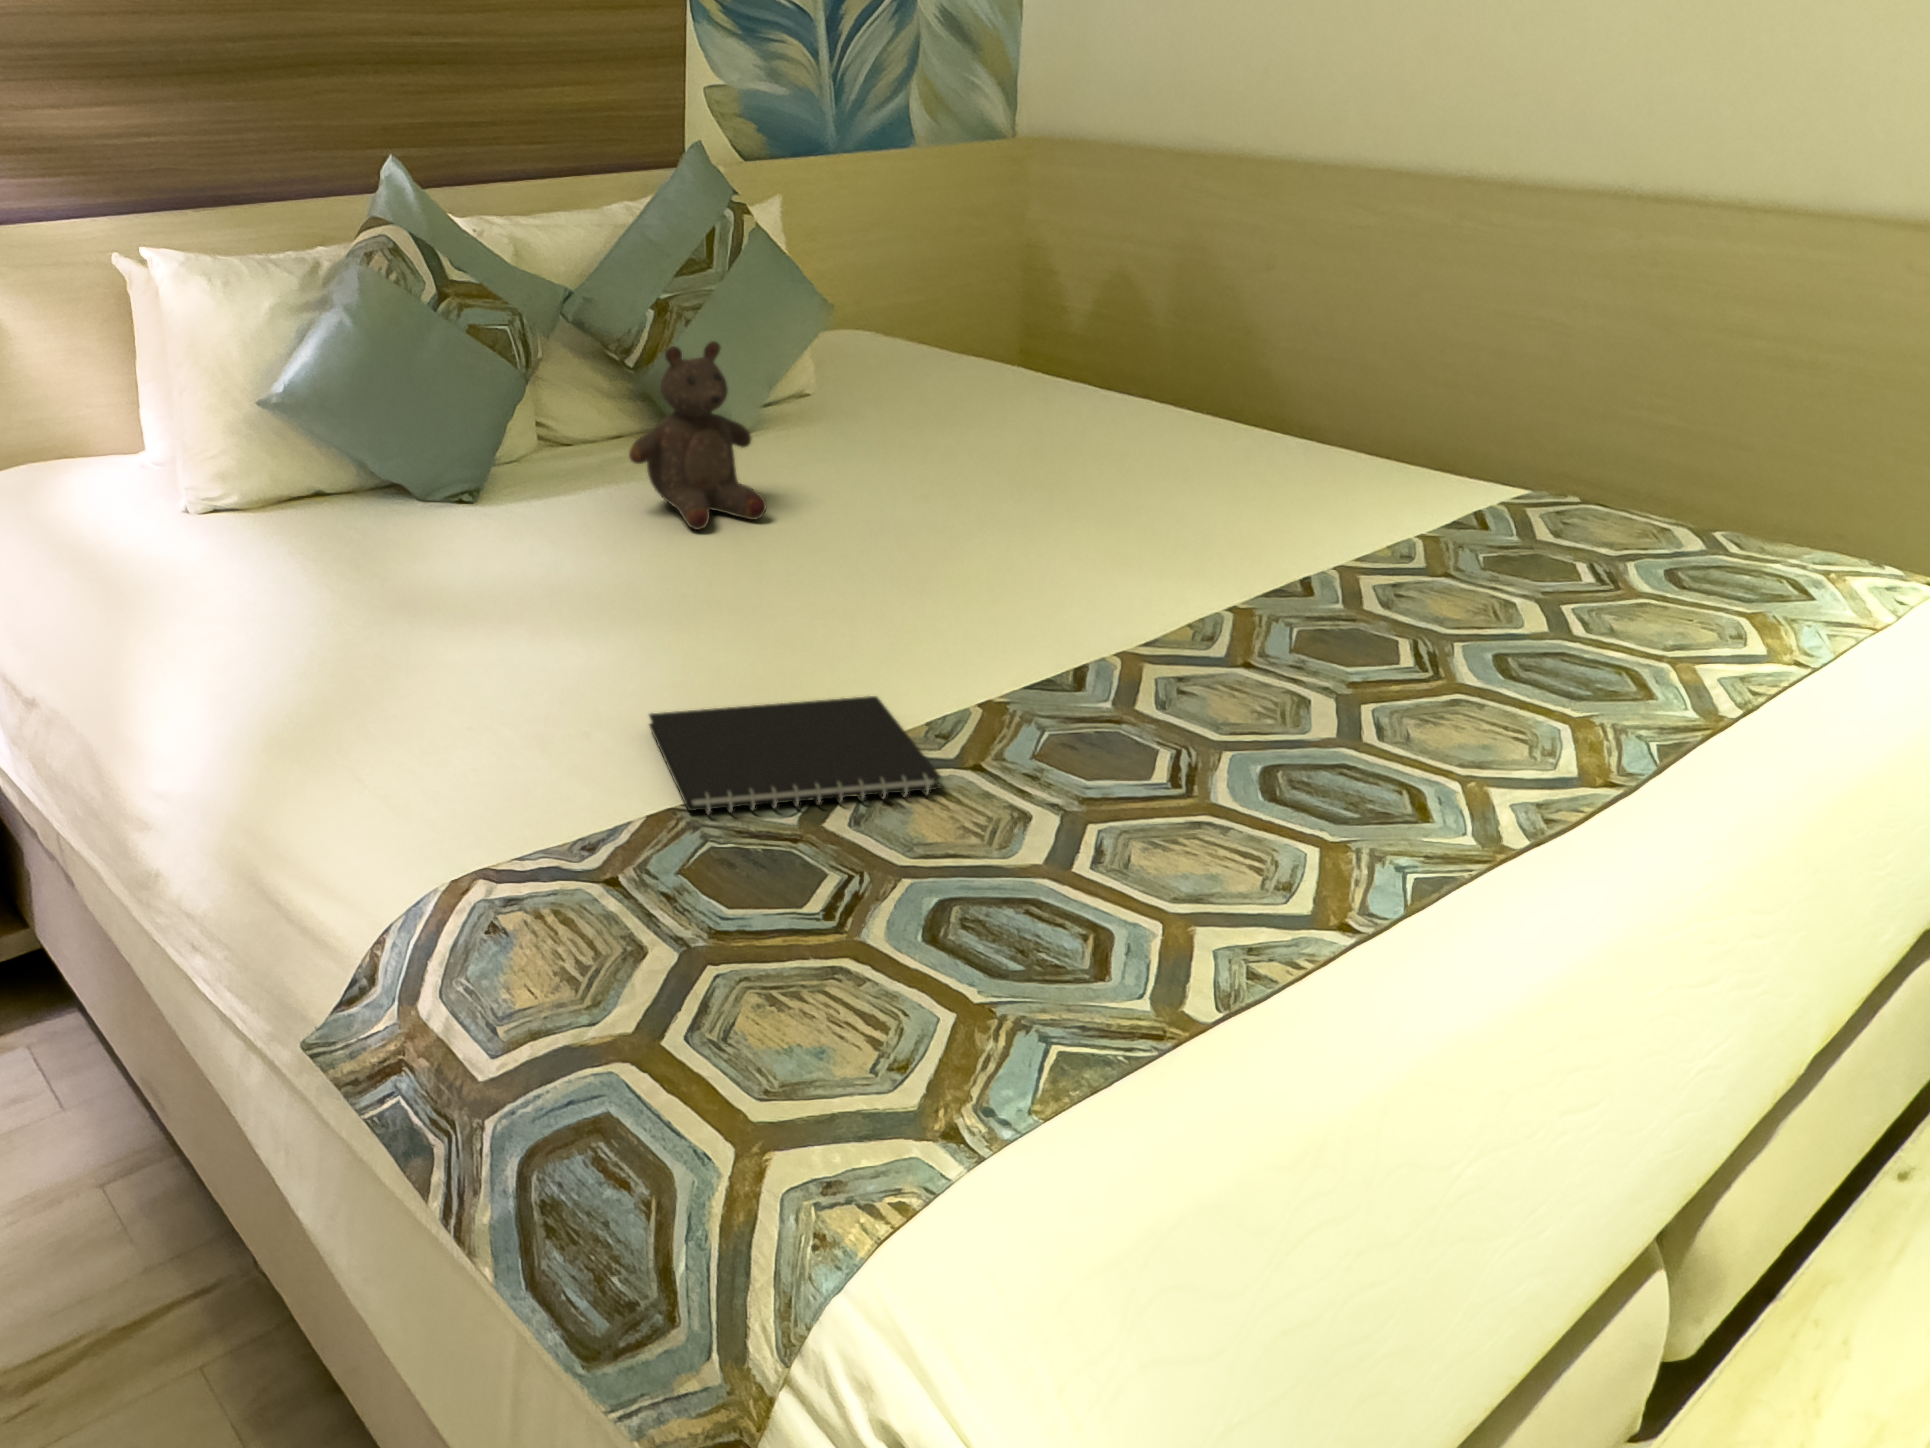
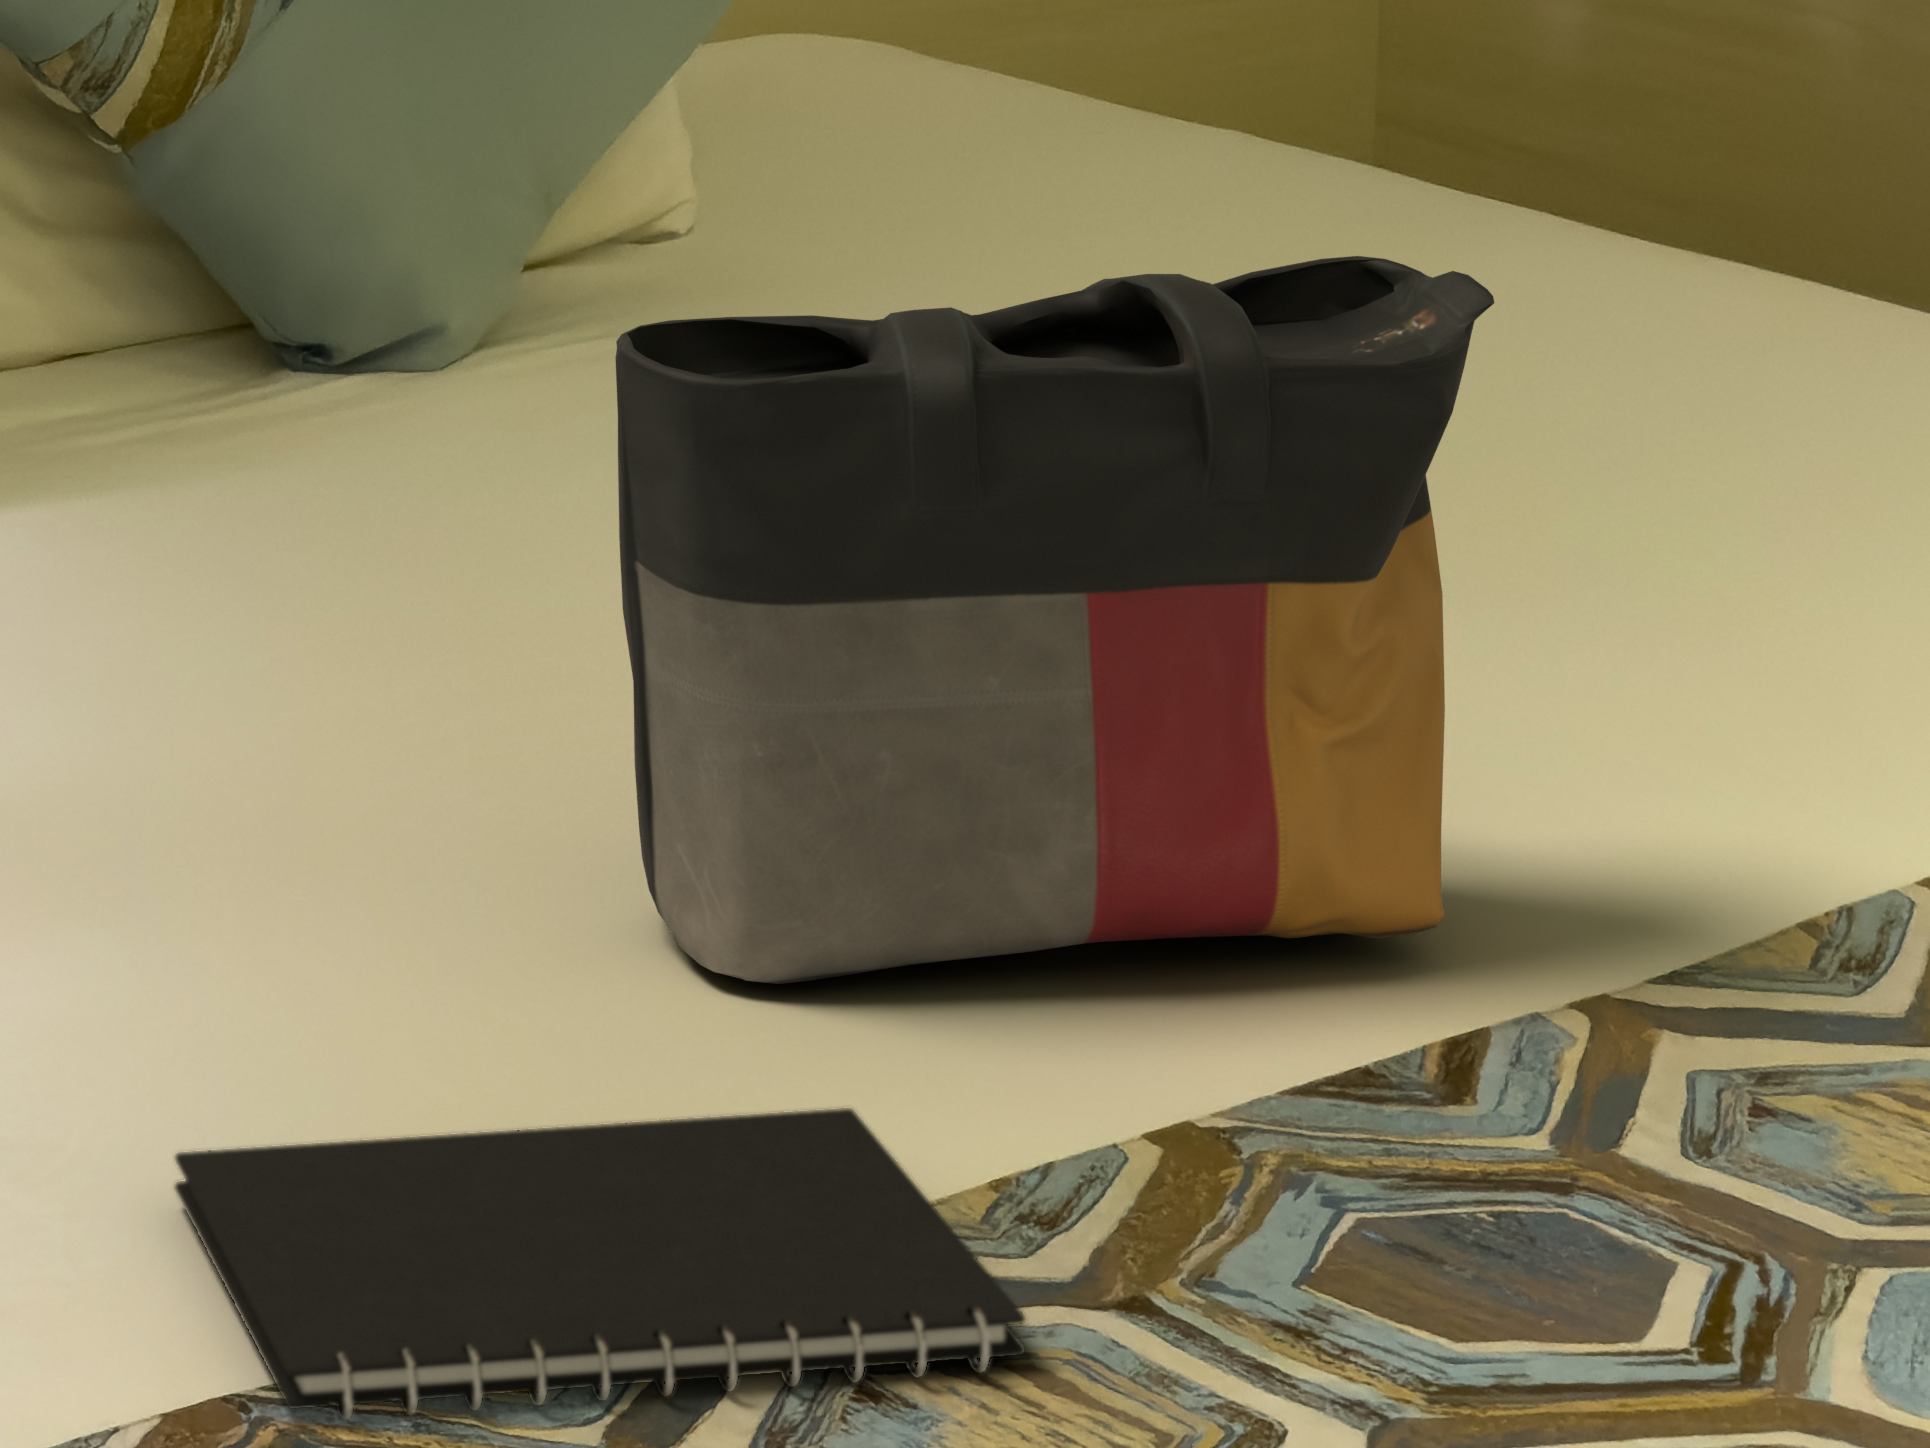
stuffed bear: present [629,341,766,530] -> none [116,64,544,655]
tote bag: none [795,406,1090,647] -> present [615,256,1494,984]

